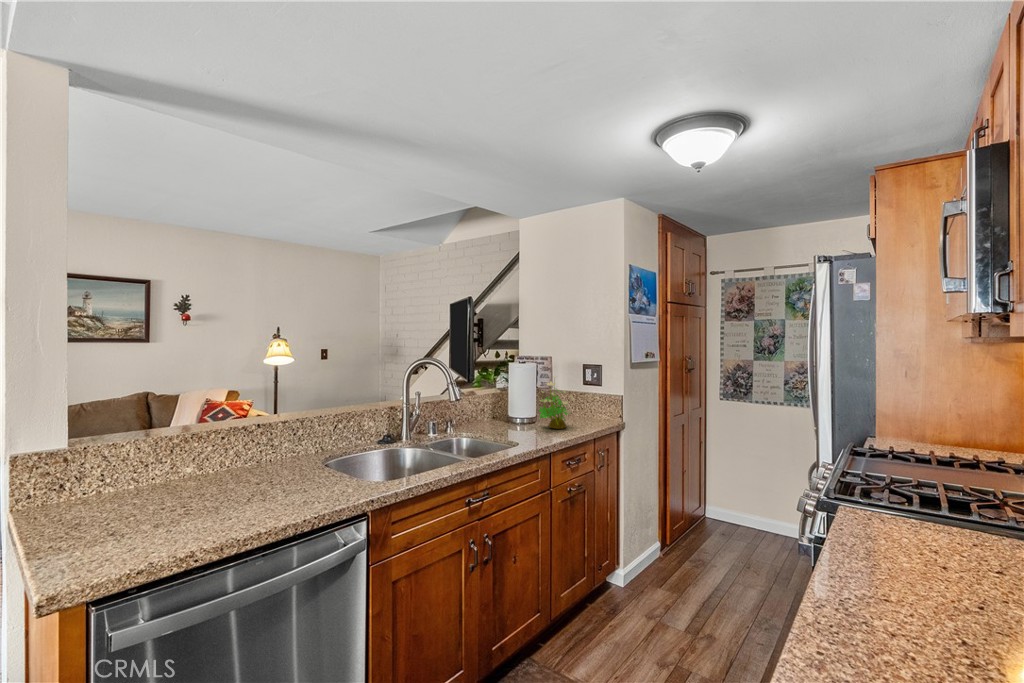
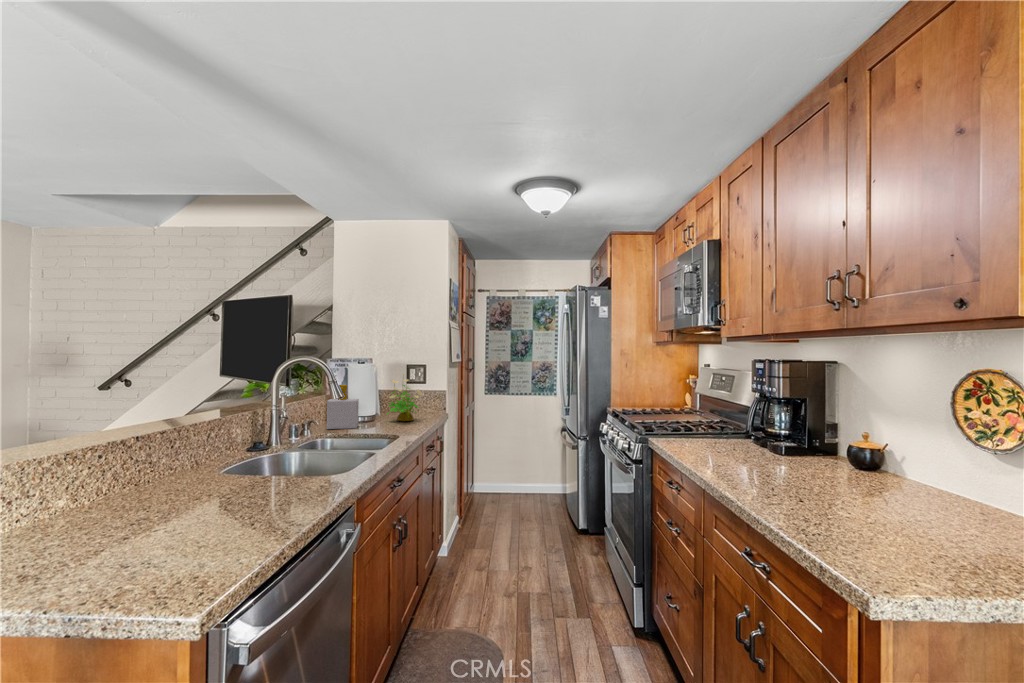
soap bottle: none [476,385,507,431] -> present [327,385,359,429]

